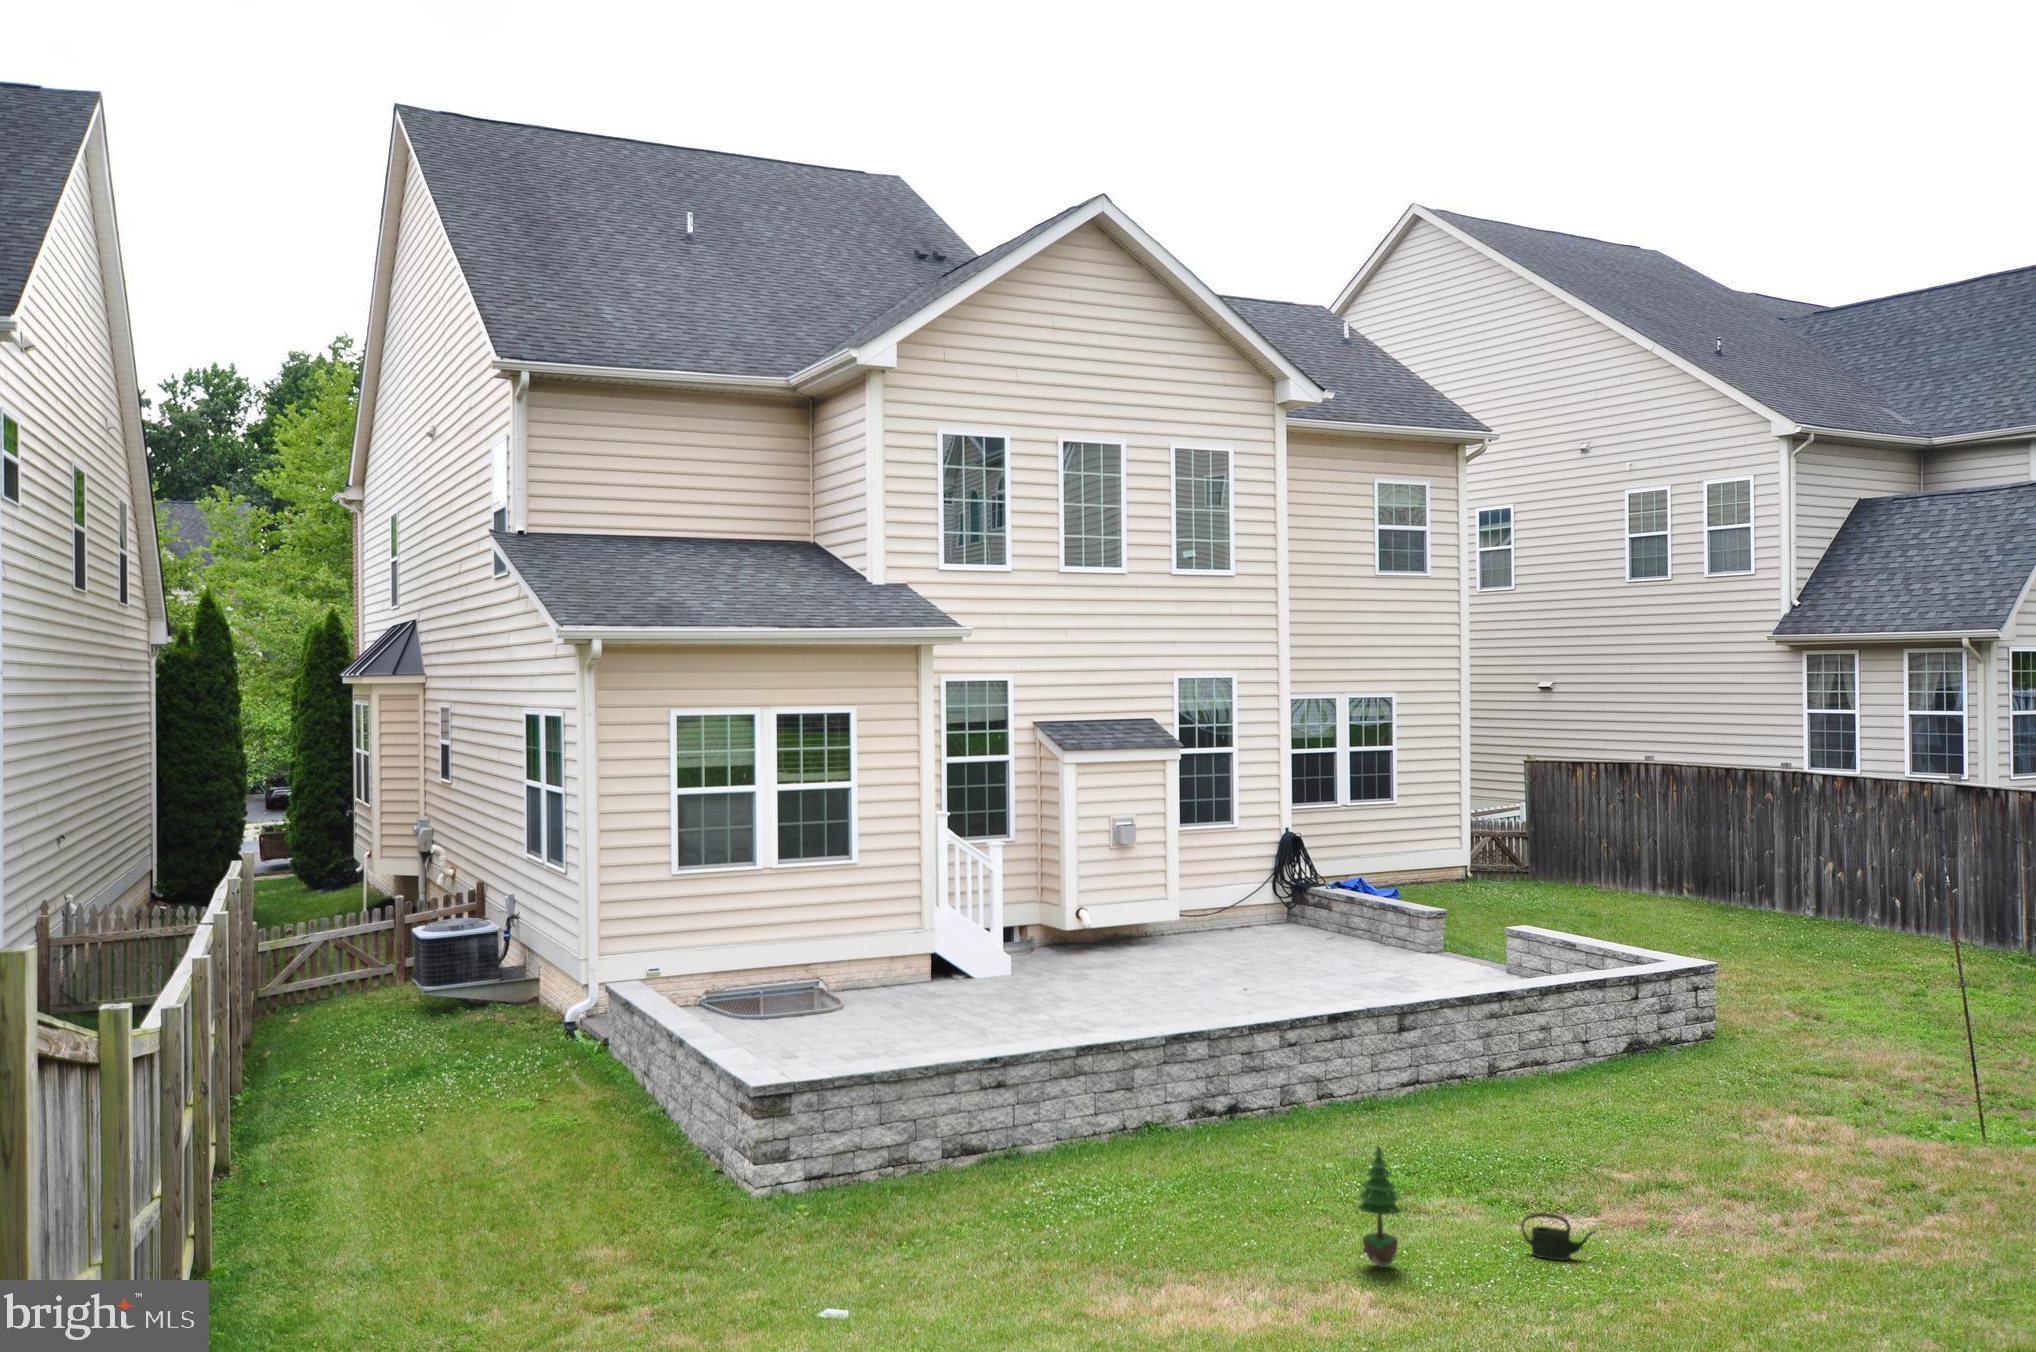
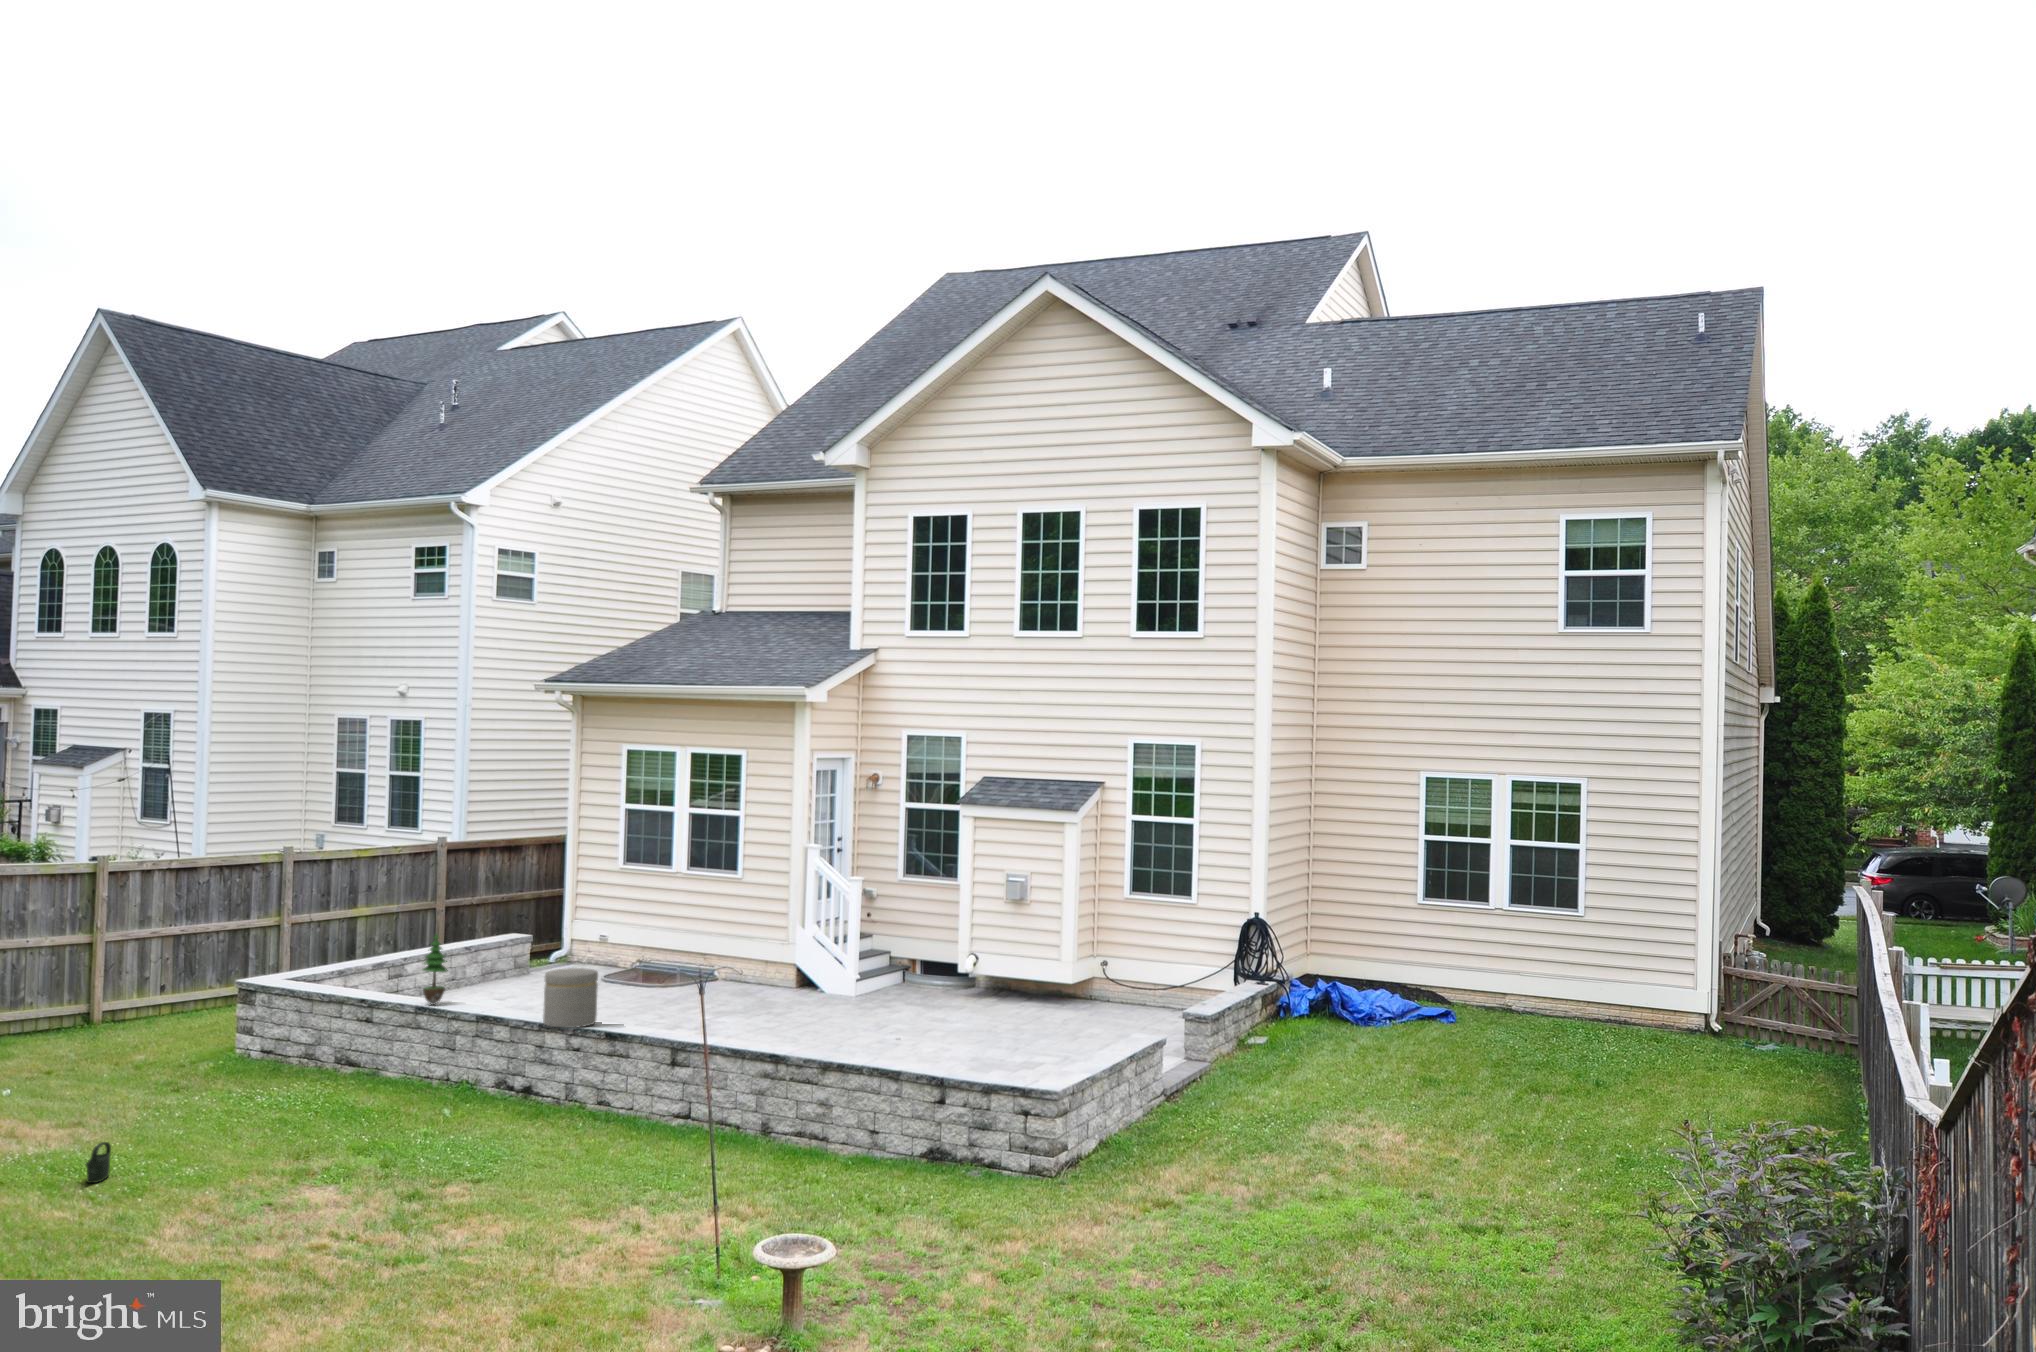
ottoman: none [1251,957,1310,1026] -> present [543,968,598,1028]
potted tree: present [1358,1146,1401,1268] -> present [423,934,448,1005]

